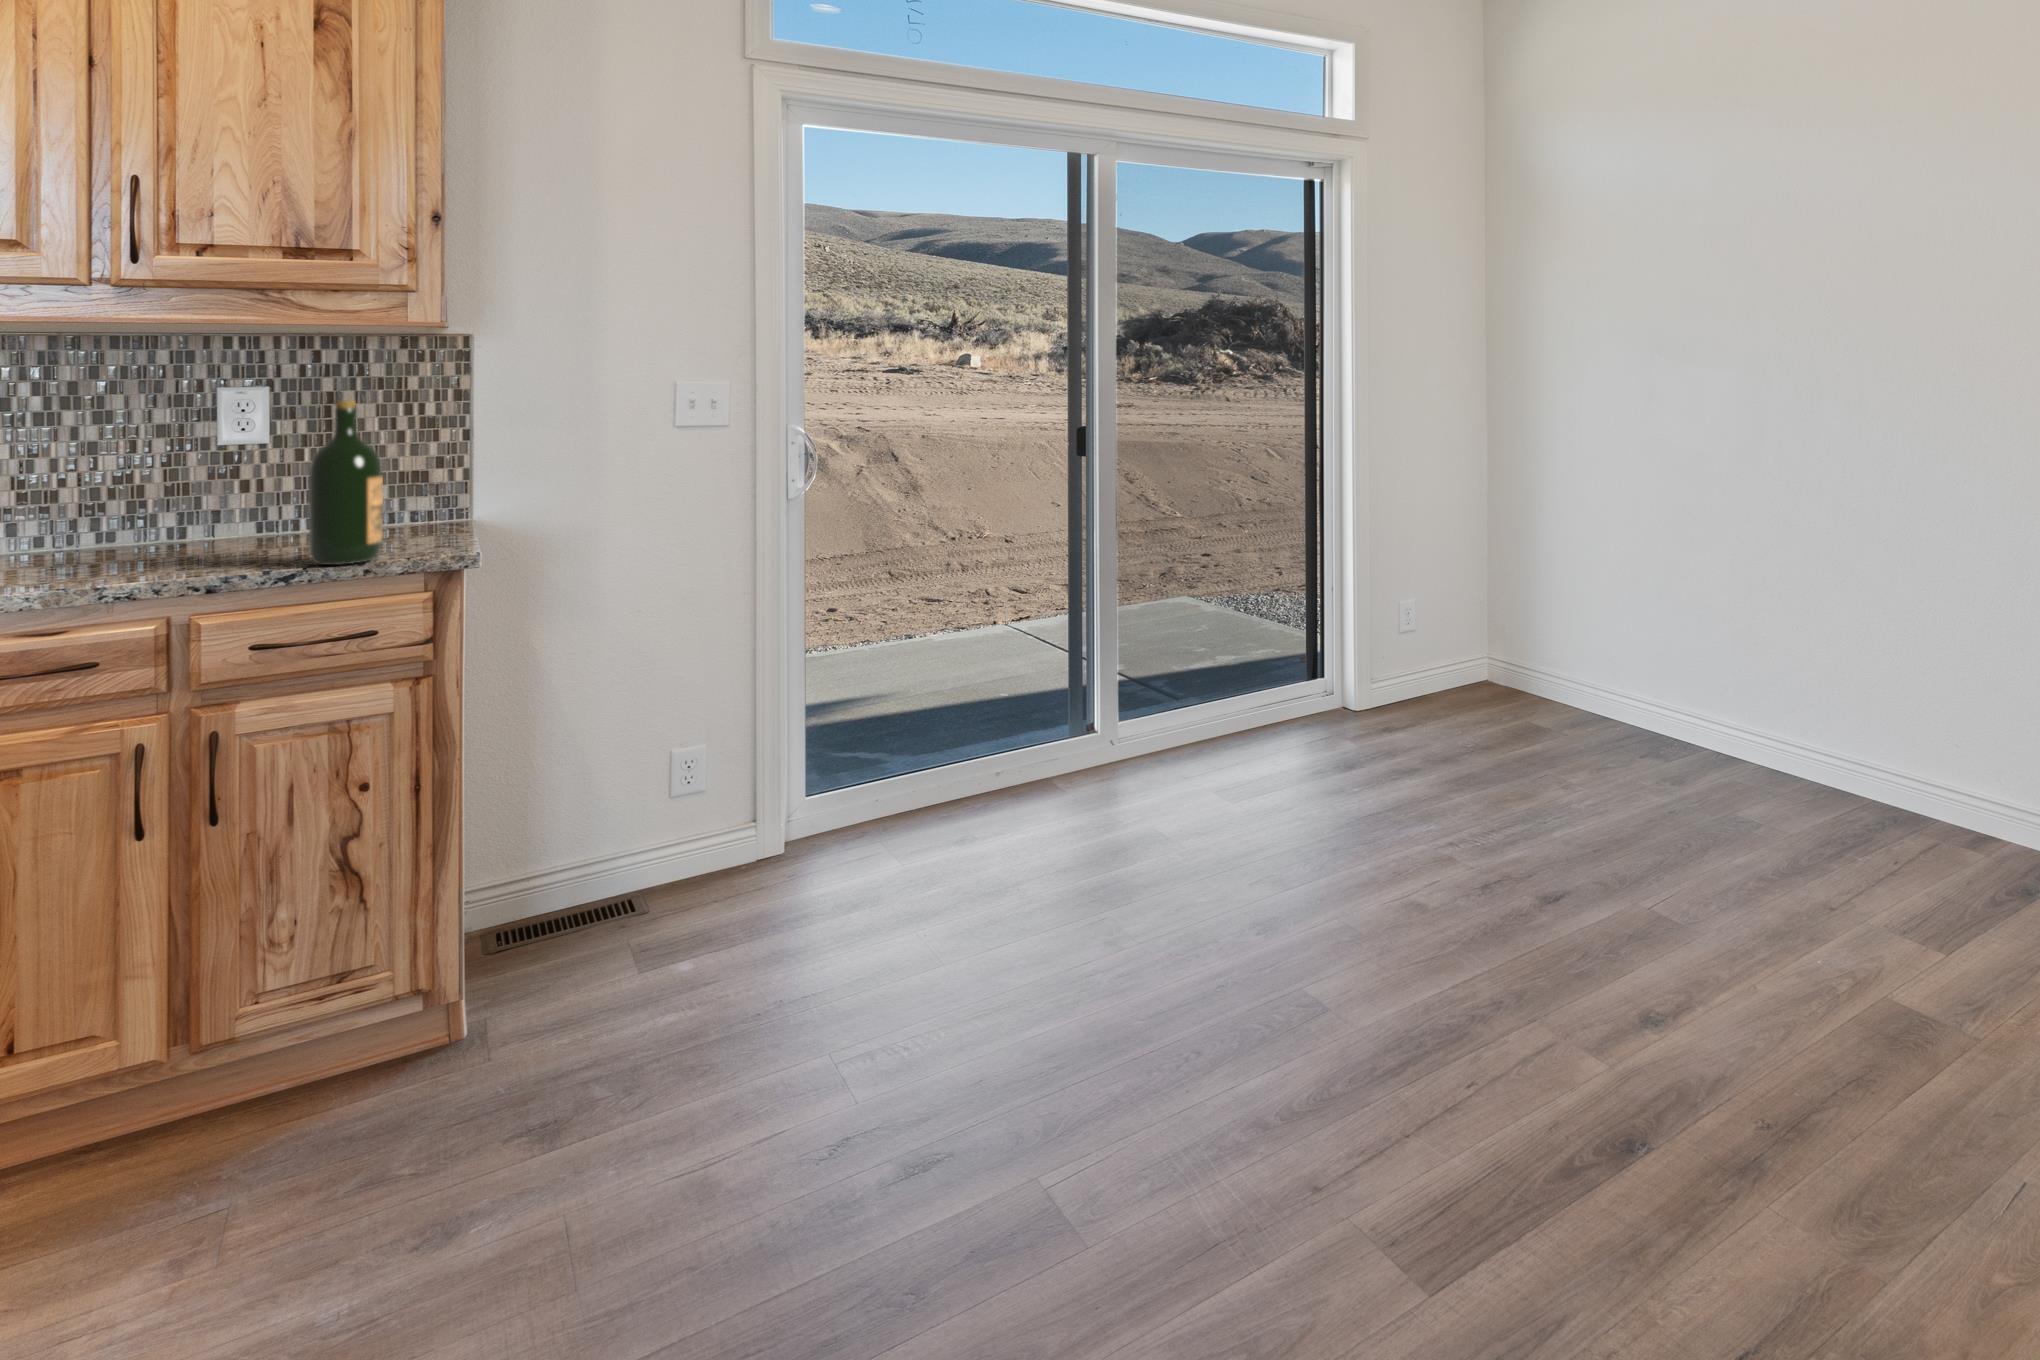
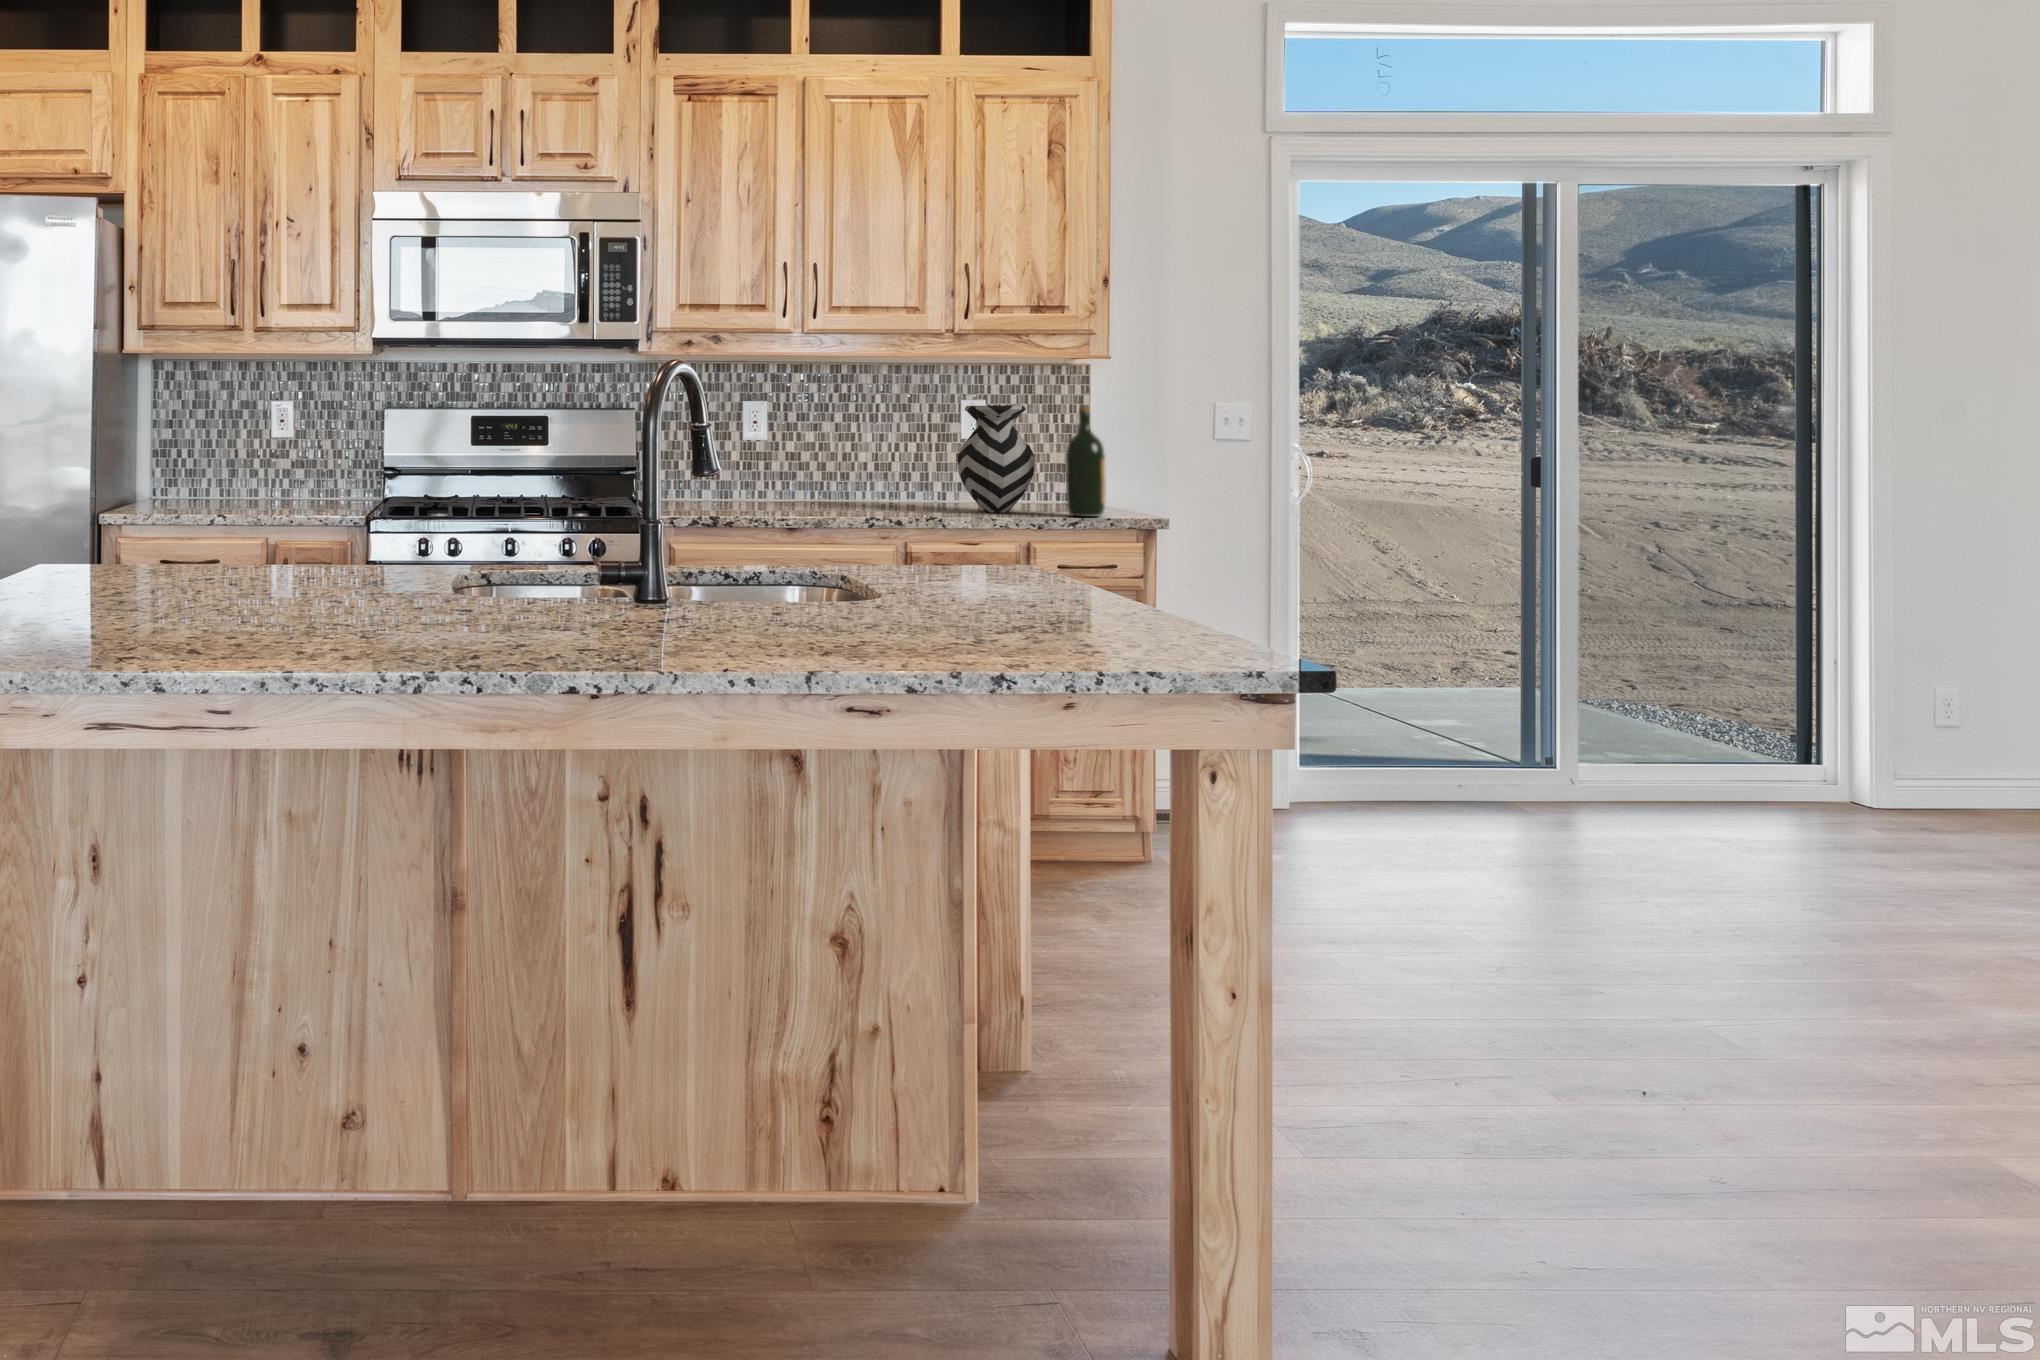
vase: none [119,398,282,565] -> present [958,405,1035,513]

